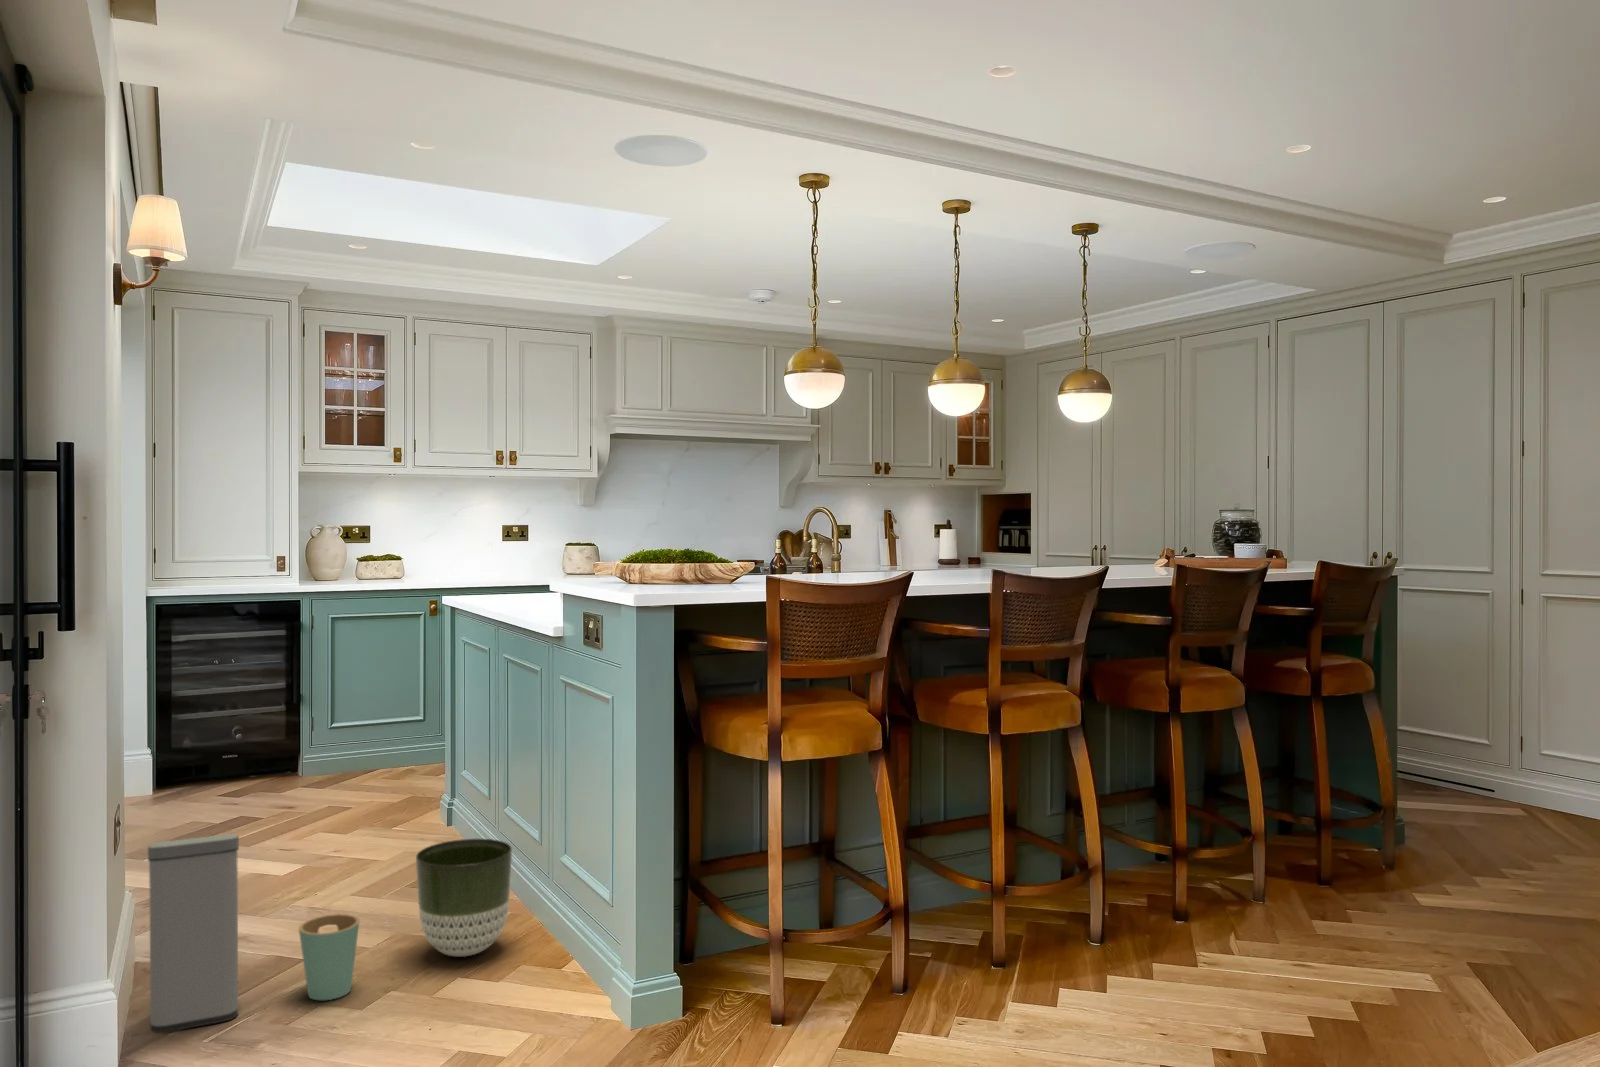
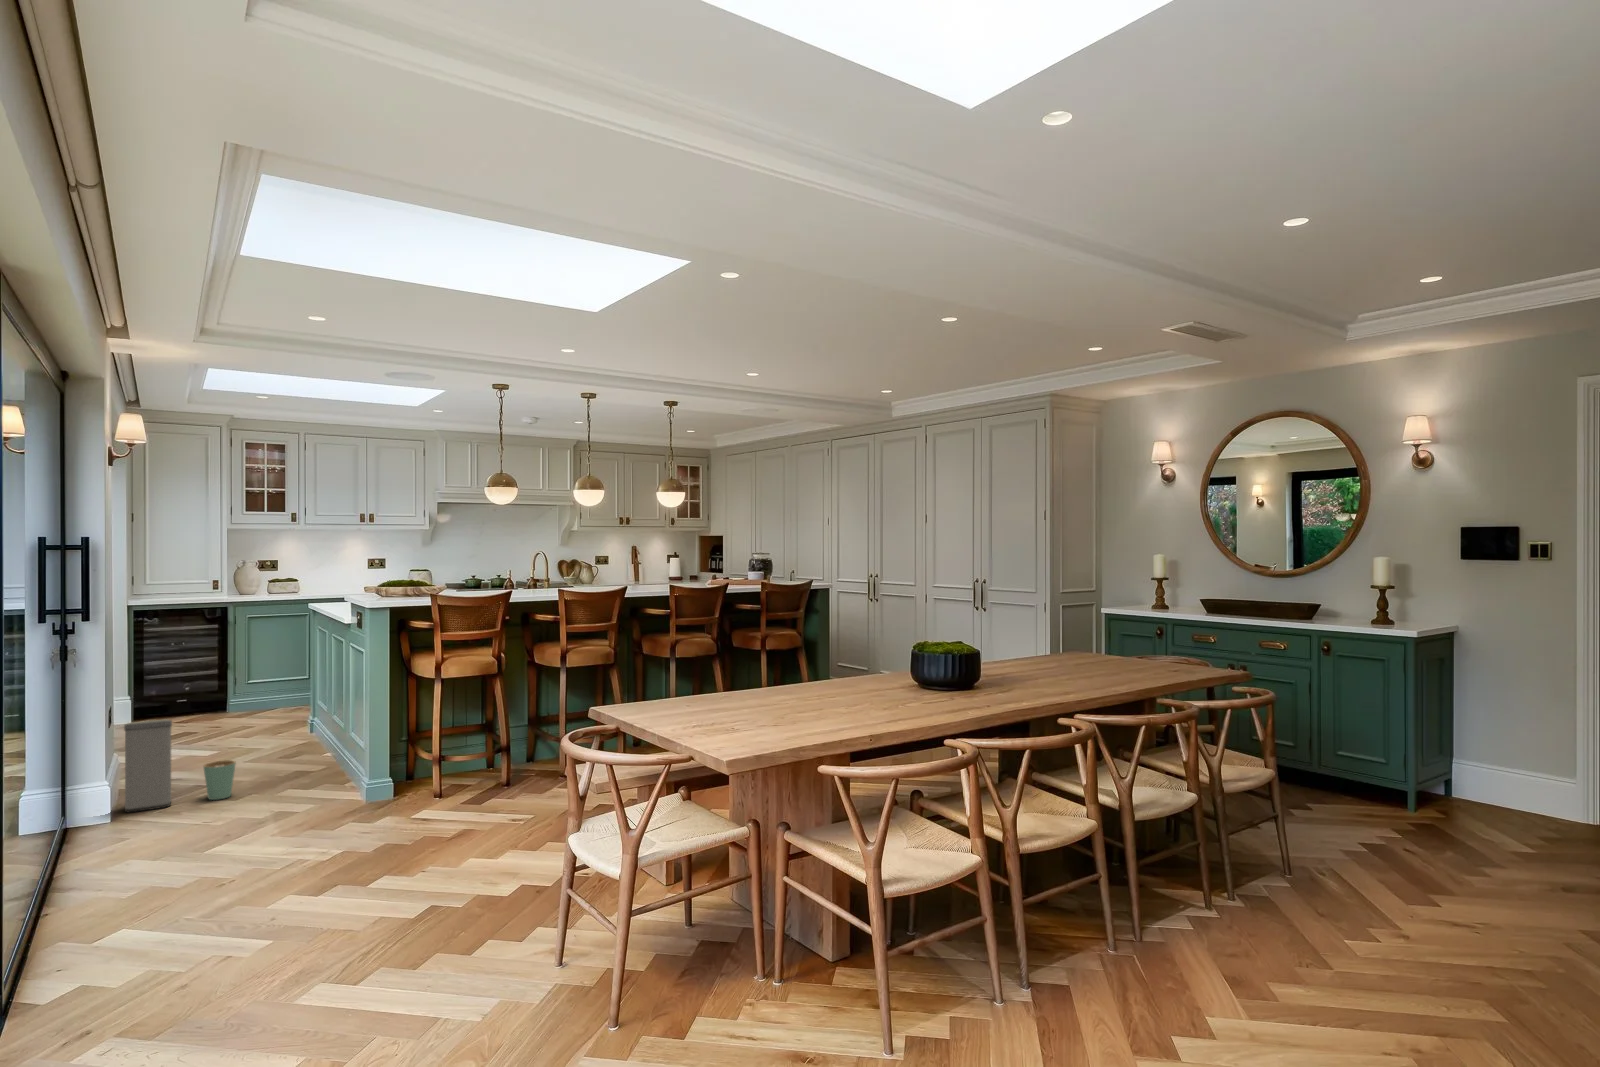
planter: present [416,839,512,957] -> none [269,726,322,783]

